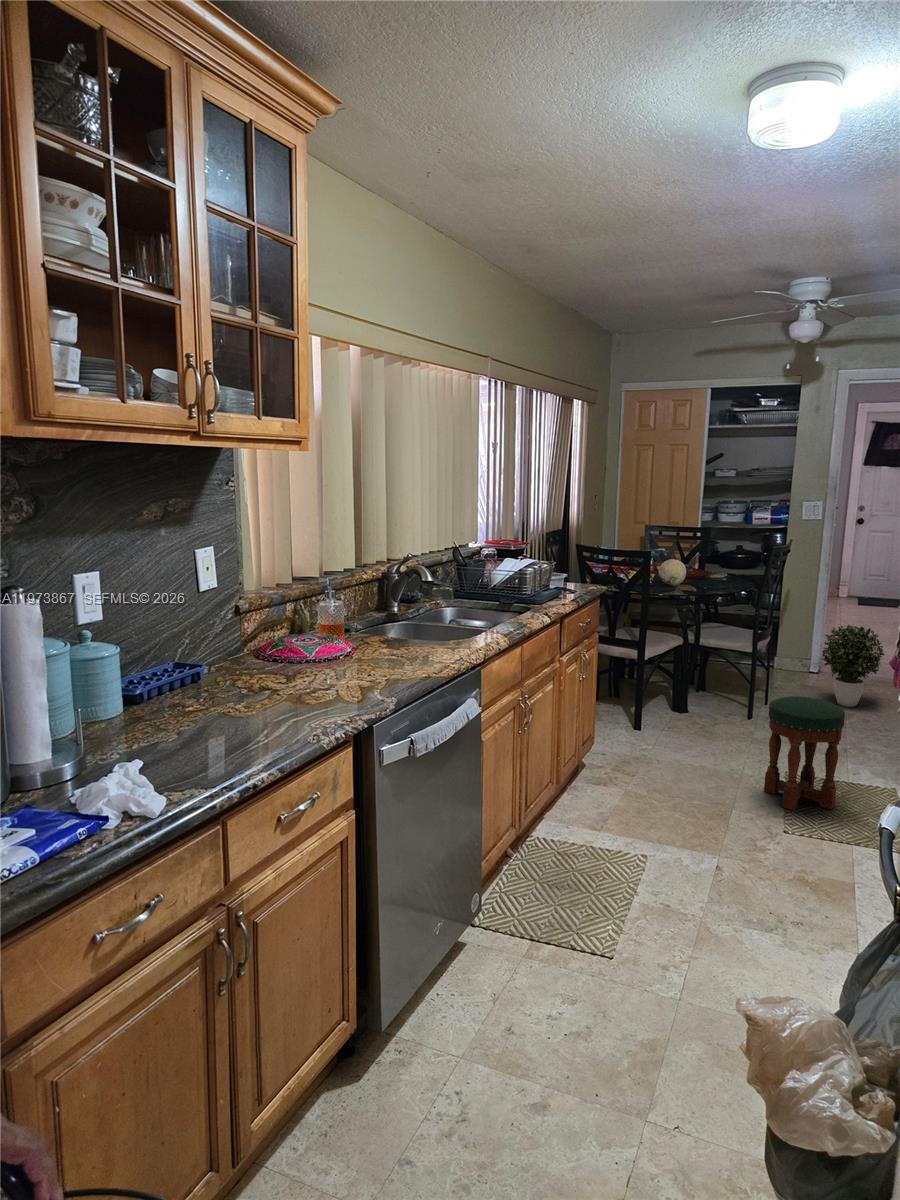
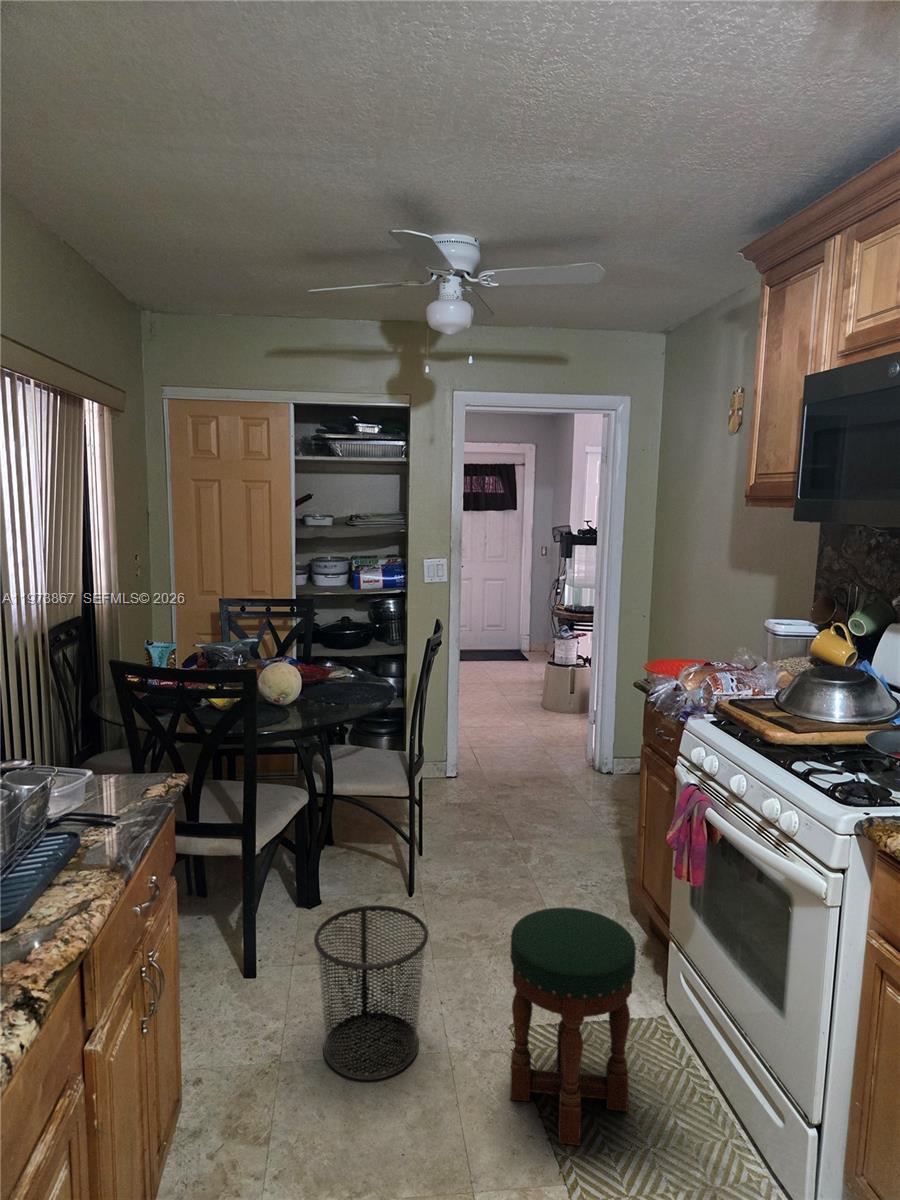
potted plant: present [822,625,885,707] -> none [478,720,553,831]
waste bin: none [667,690,732,771] -> present [314,905,428,1079]

